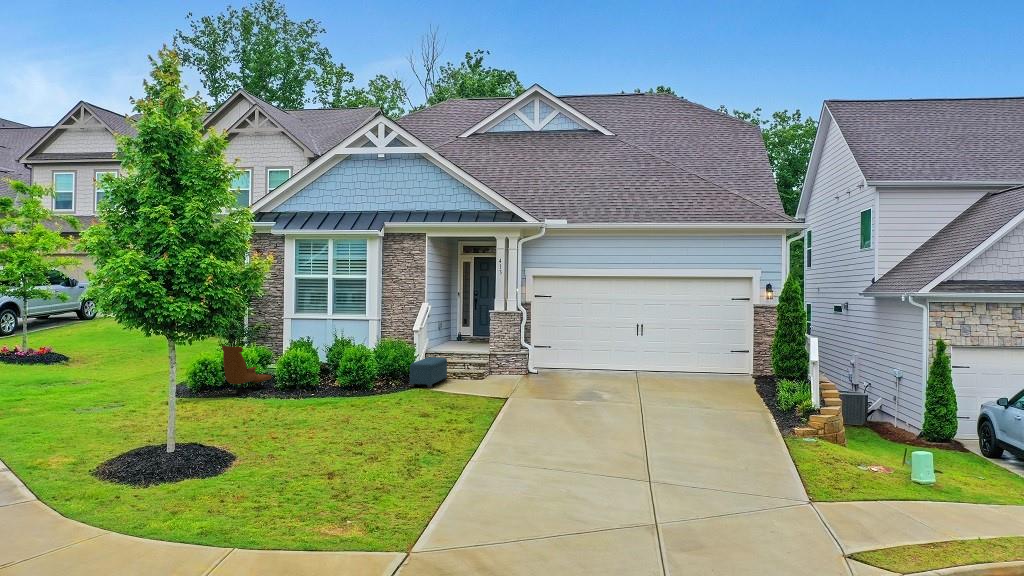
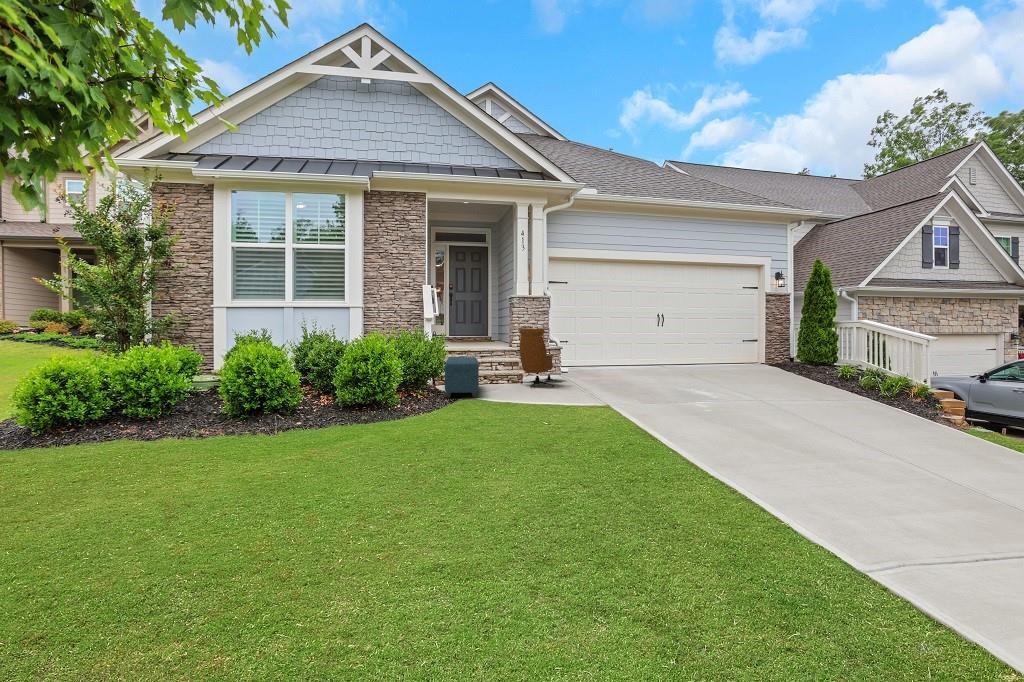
lounge chair: present [222,346,272,397] -> present [519,328,560,388]

